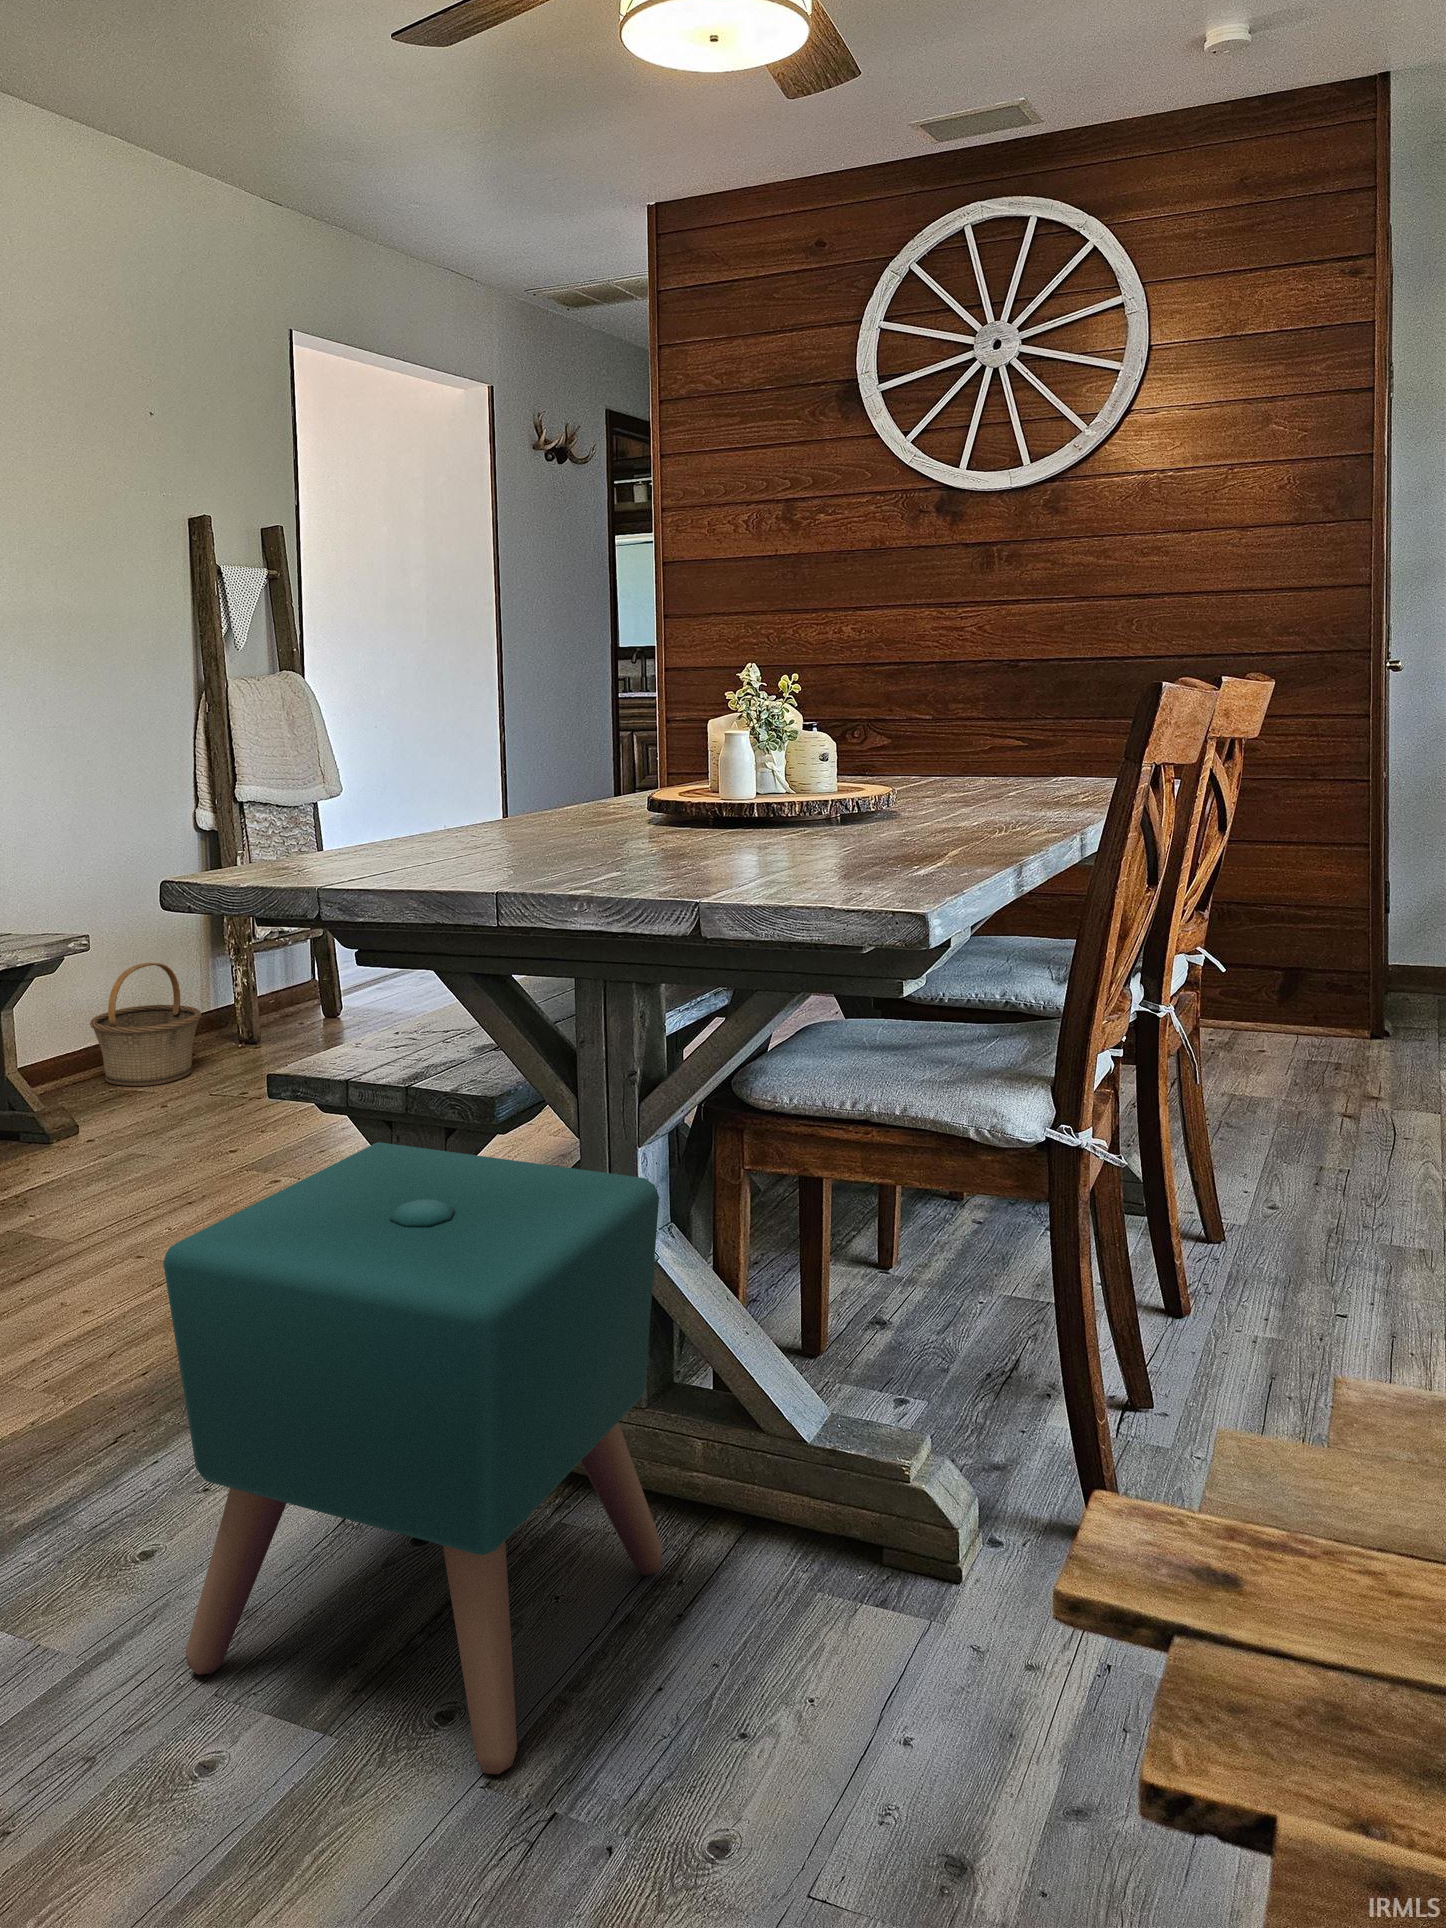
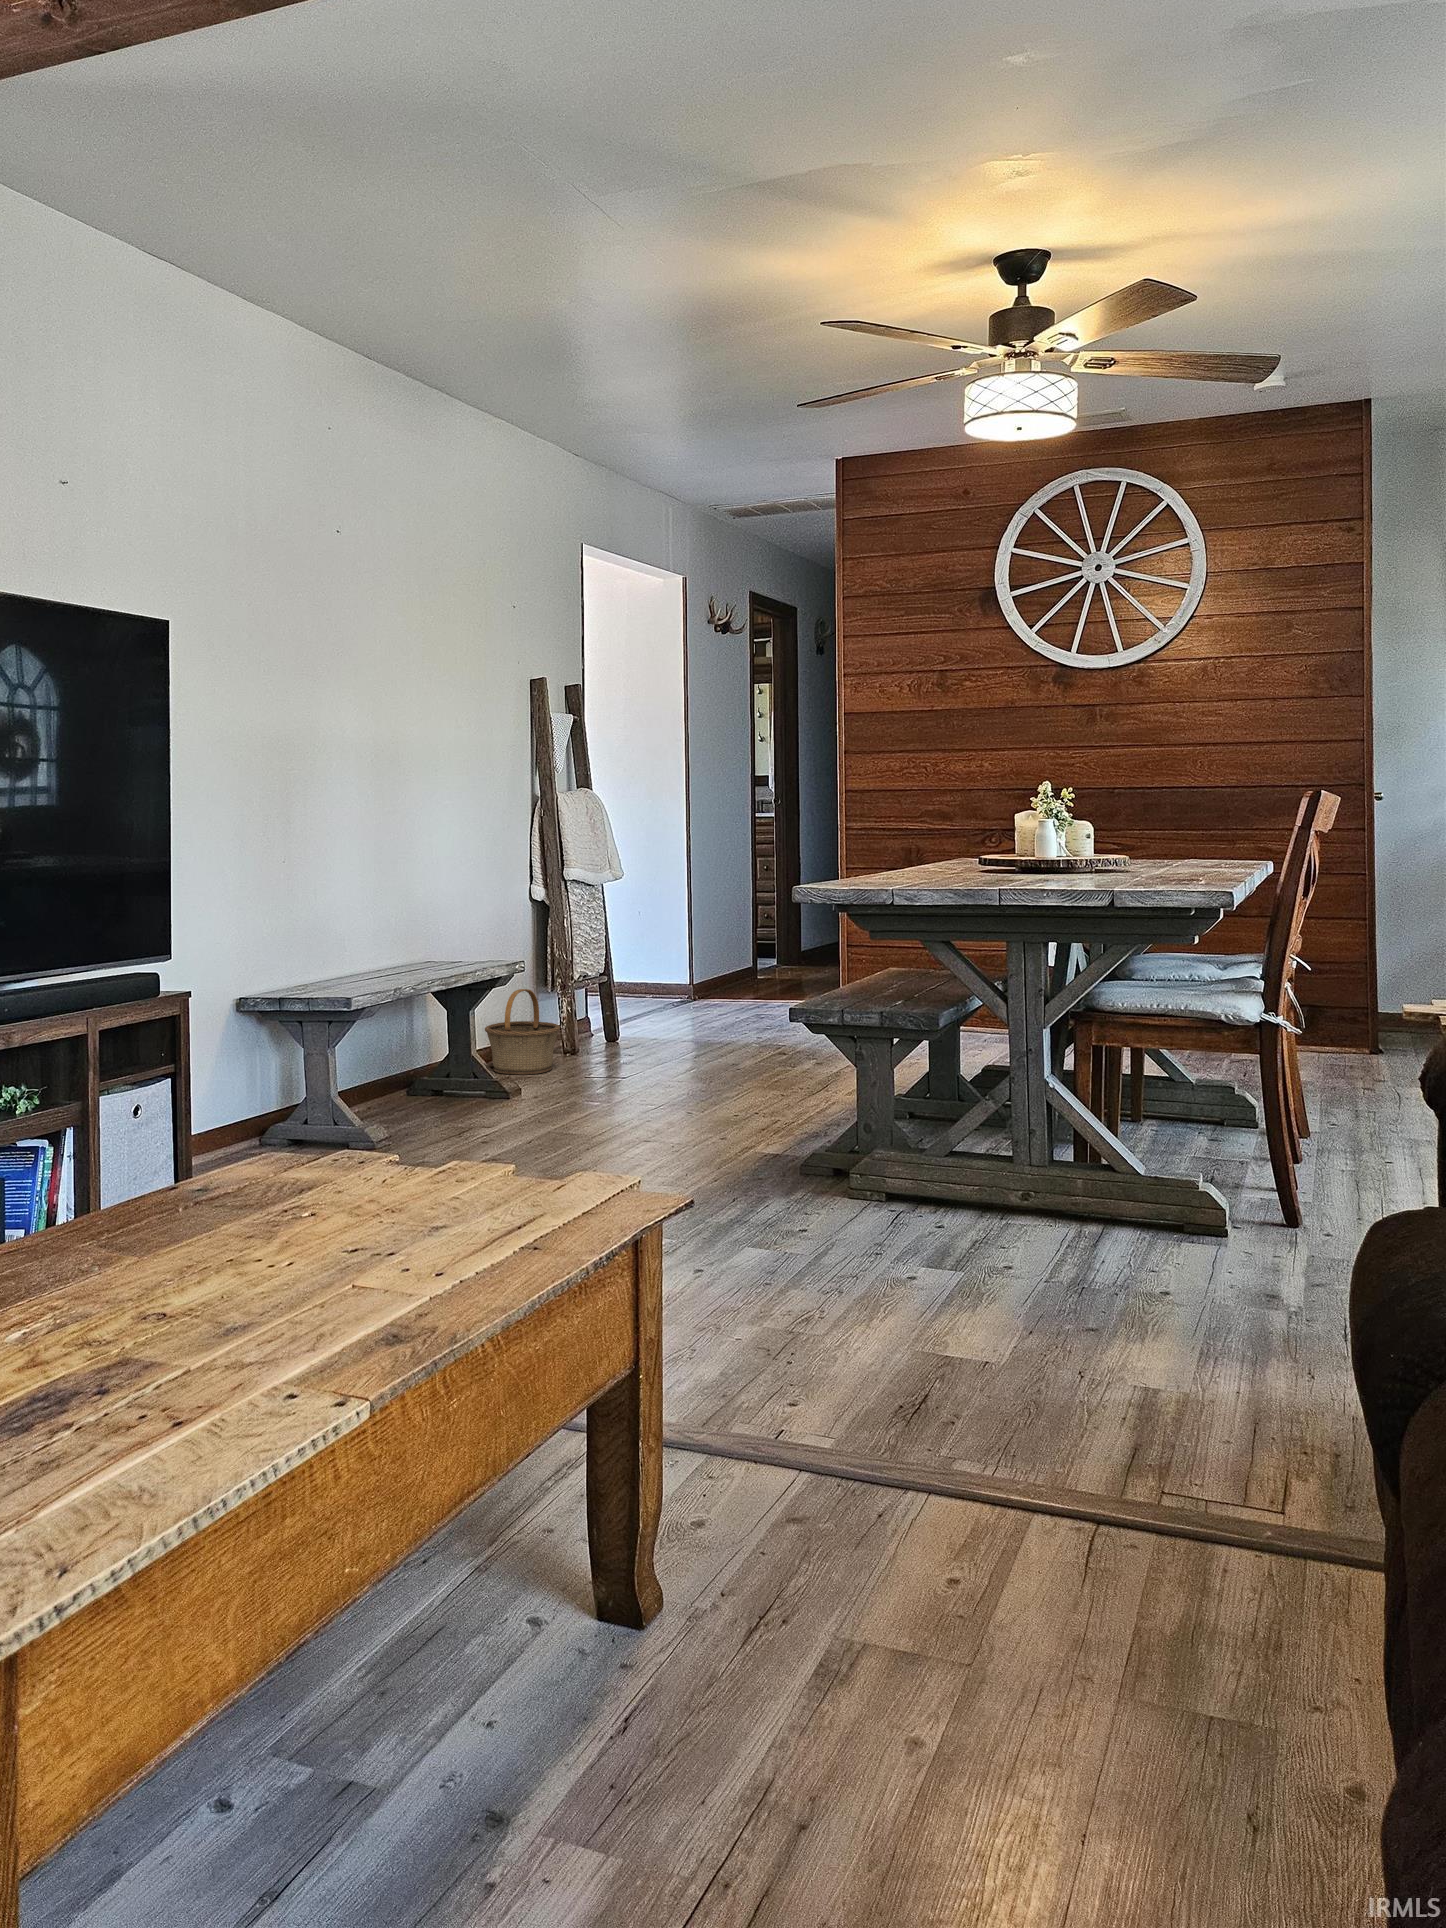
ottoman: present [163,1142,662,1775] -> none [873,1020,1085,1277]

